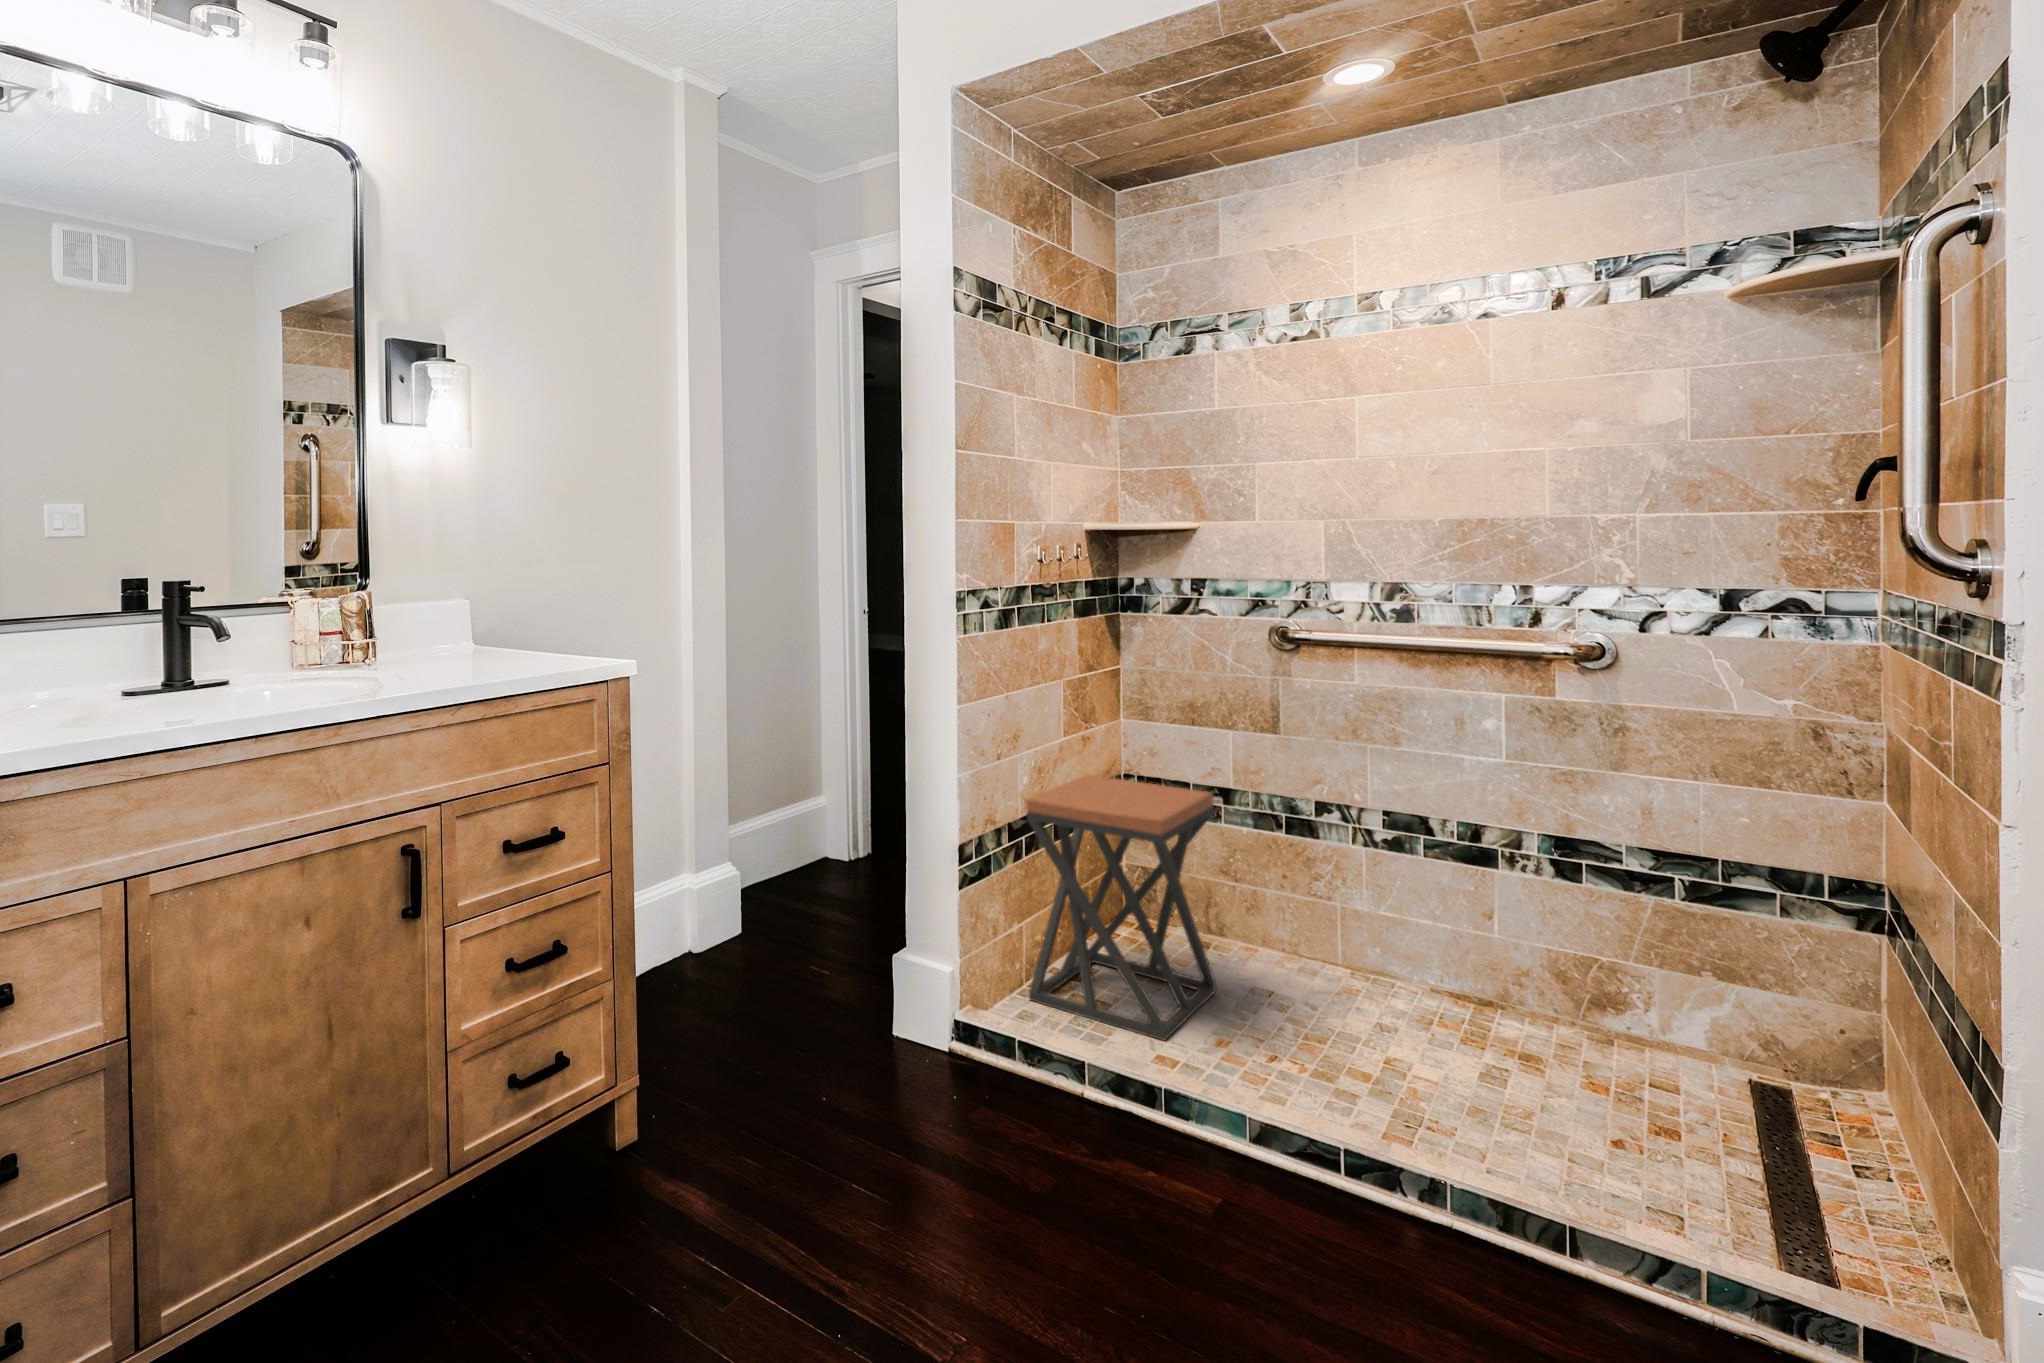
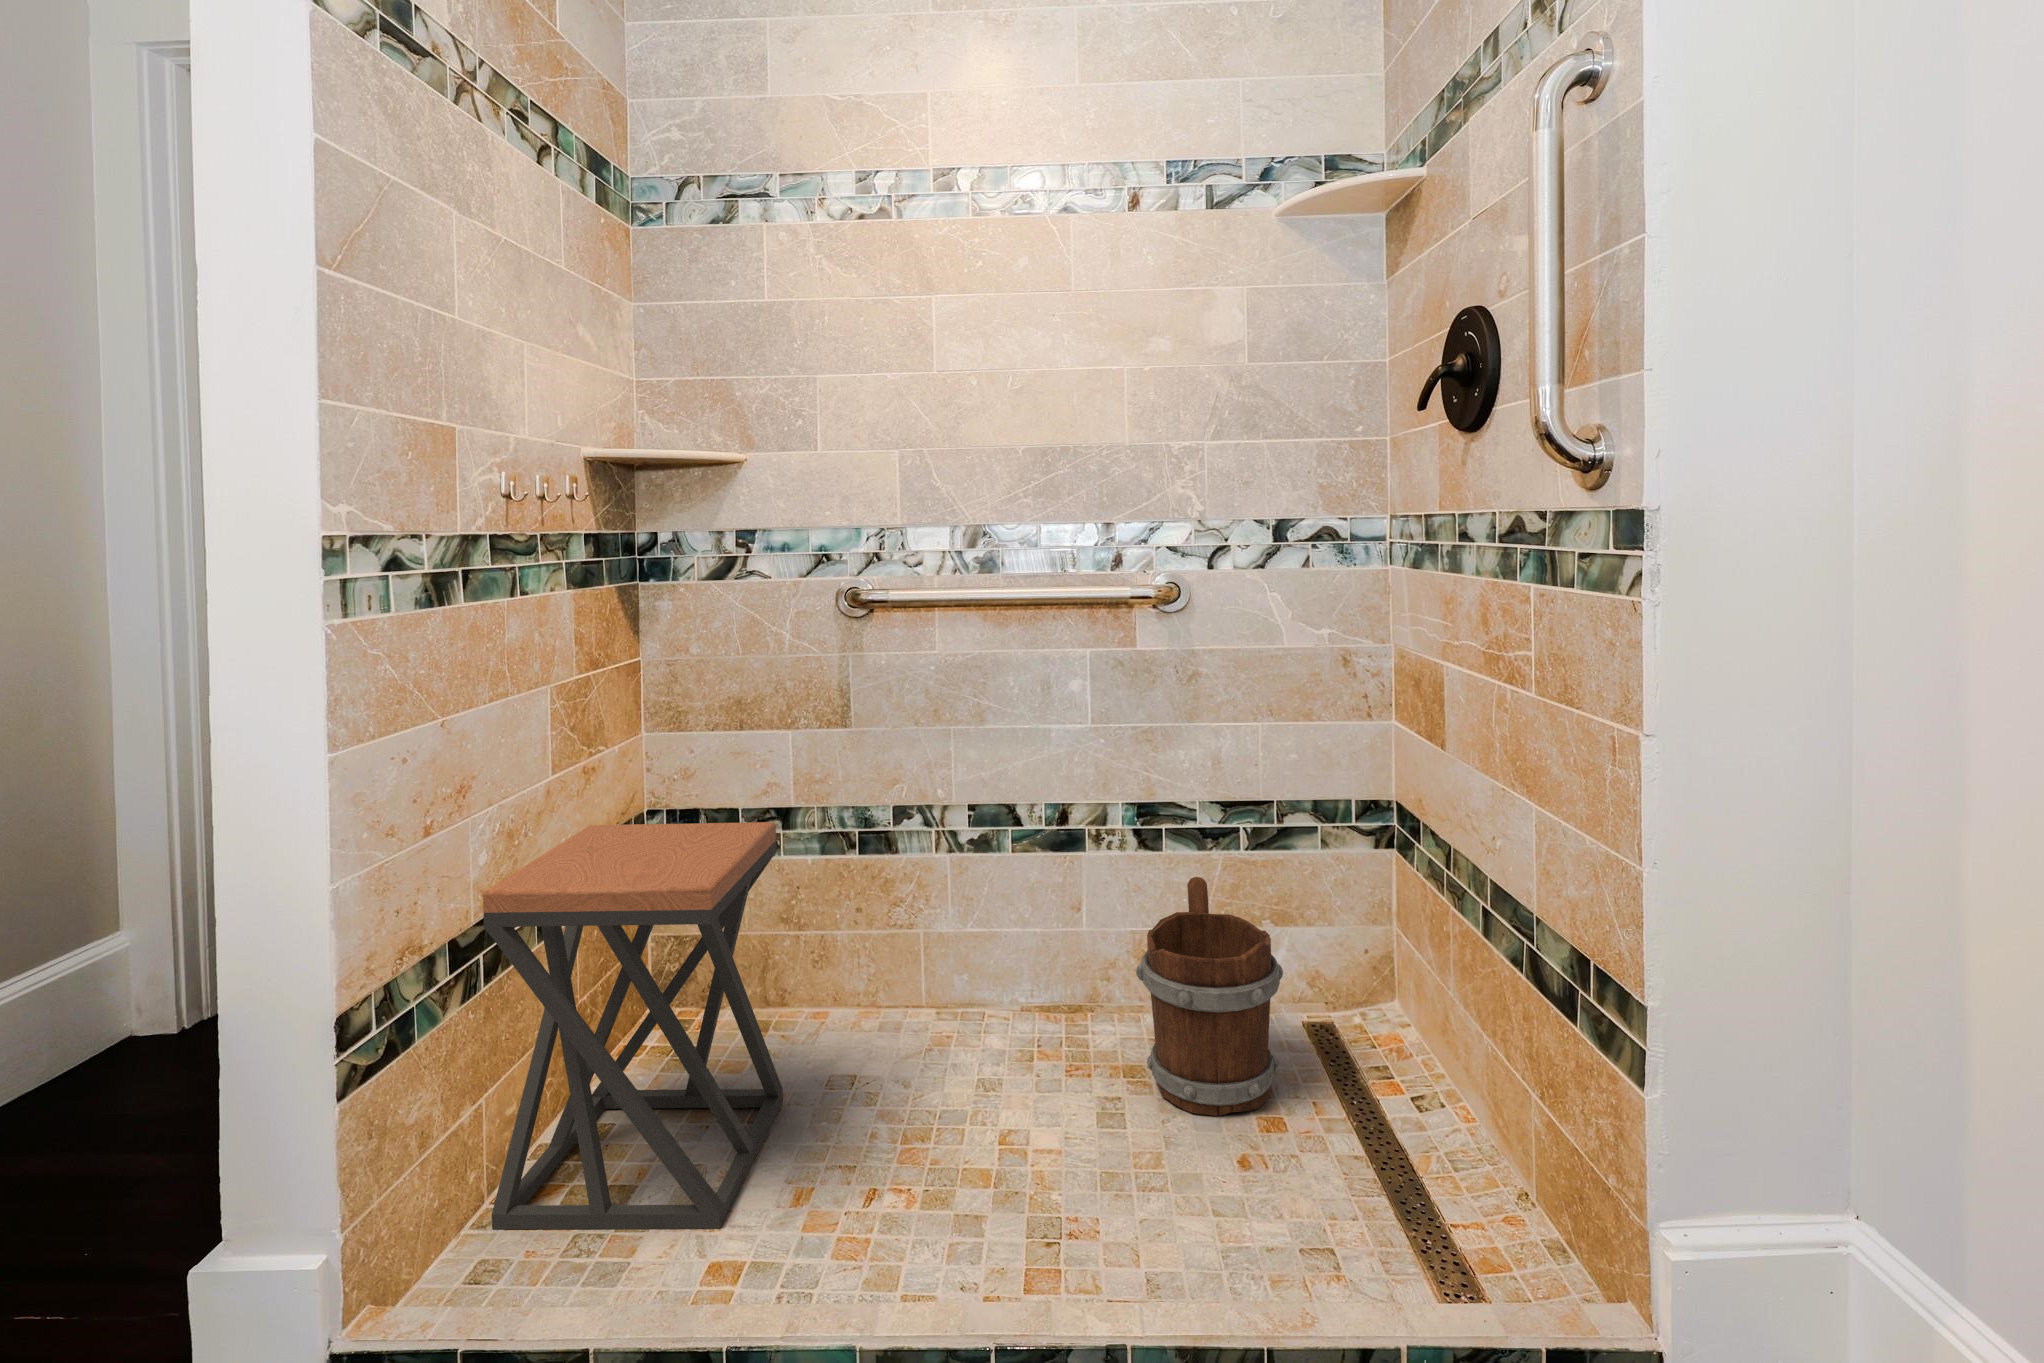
bucket: none [1524,911,1683,1111] -> present [1136,877,1283,1116]

